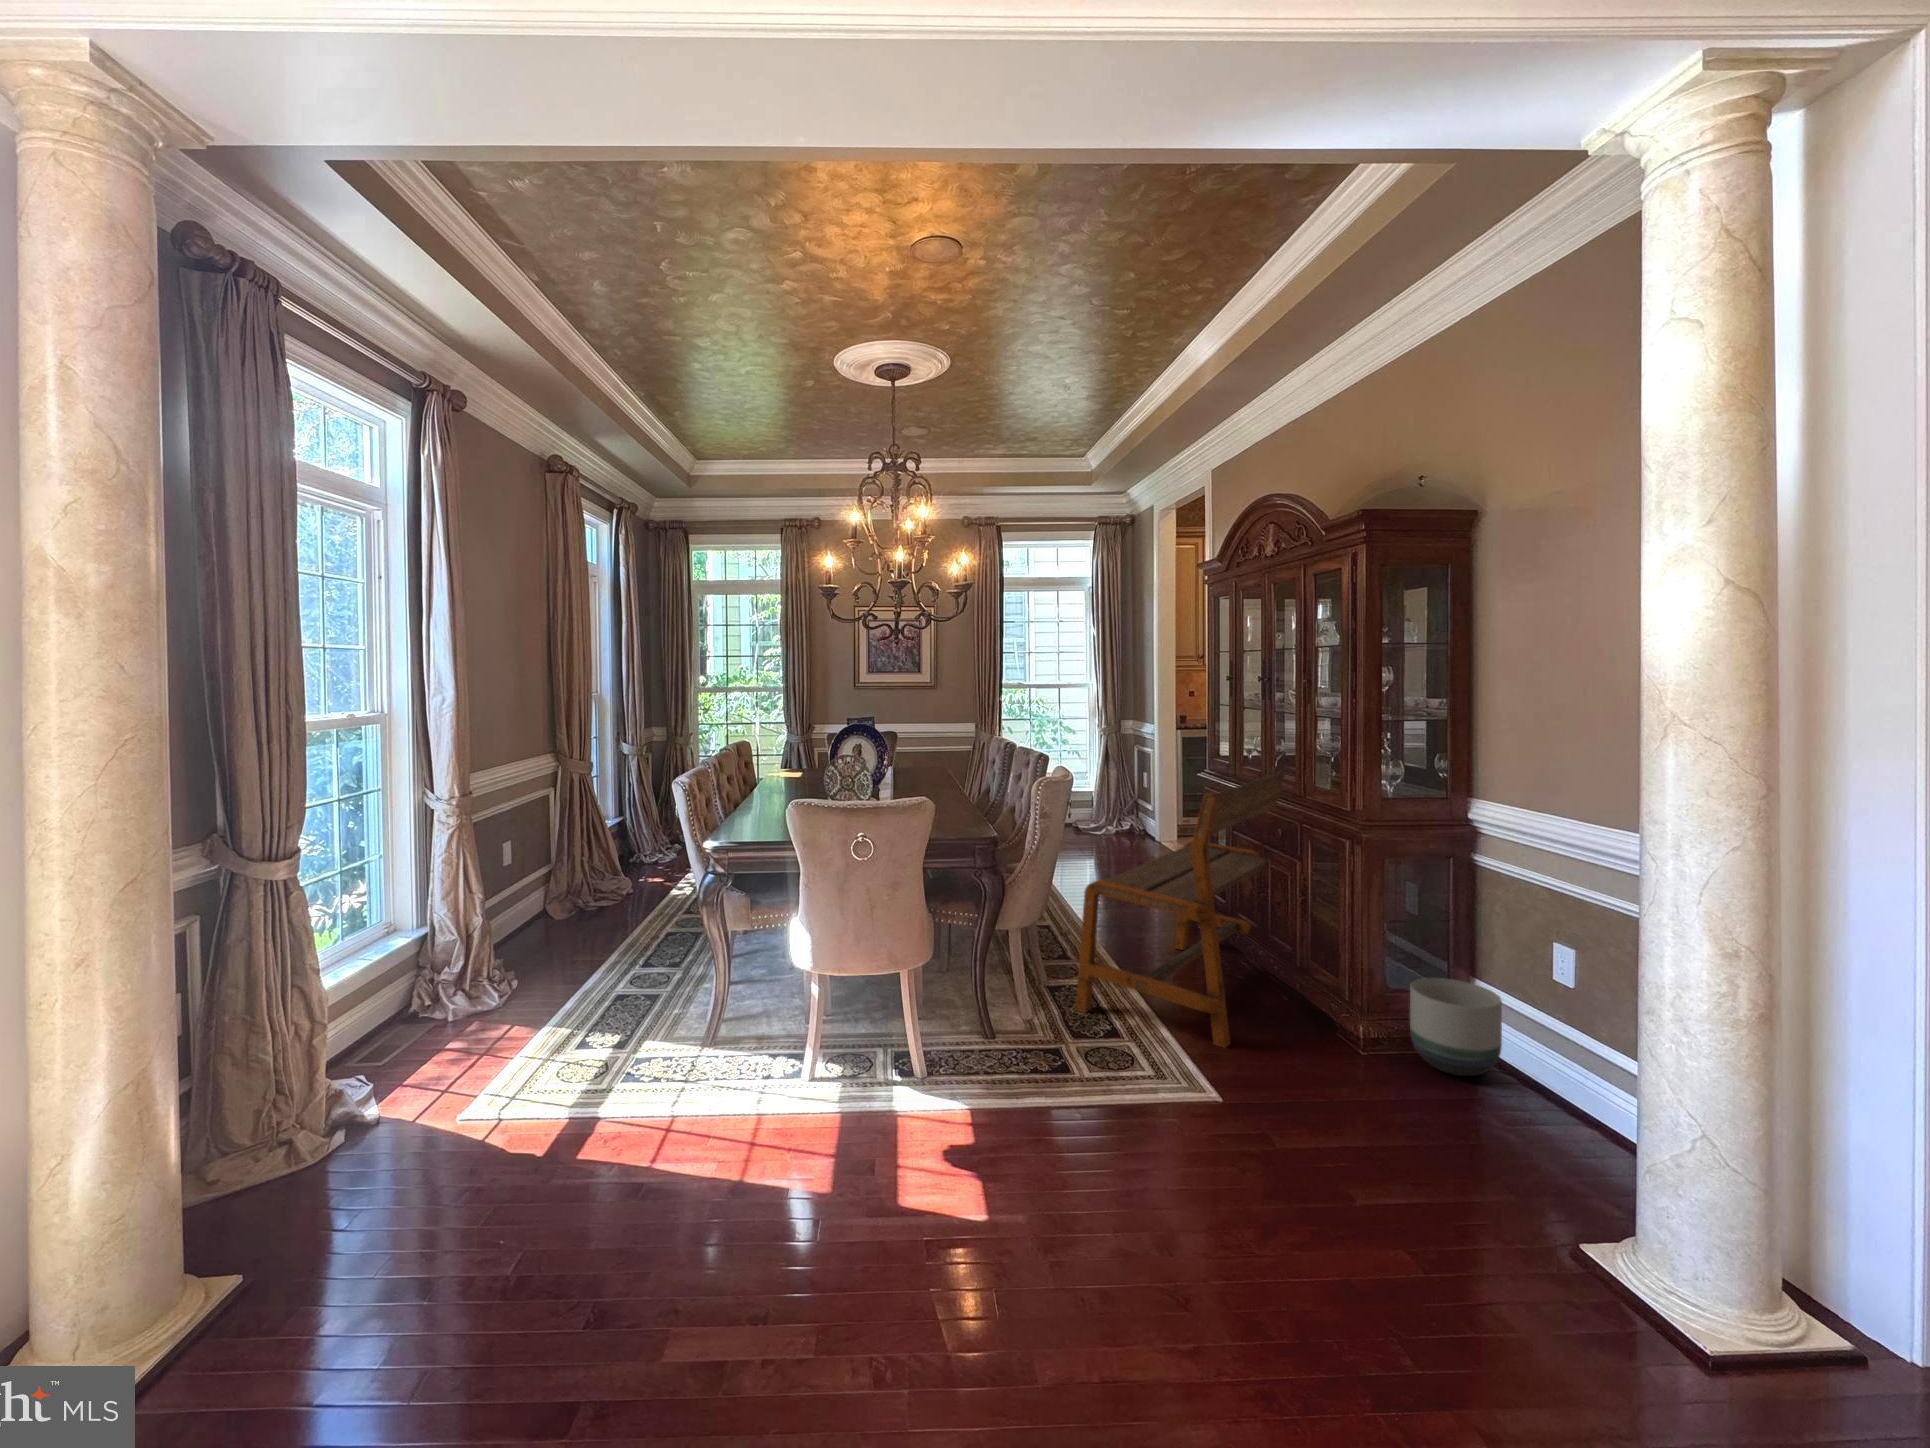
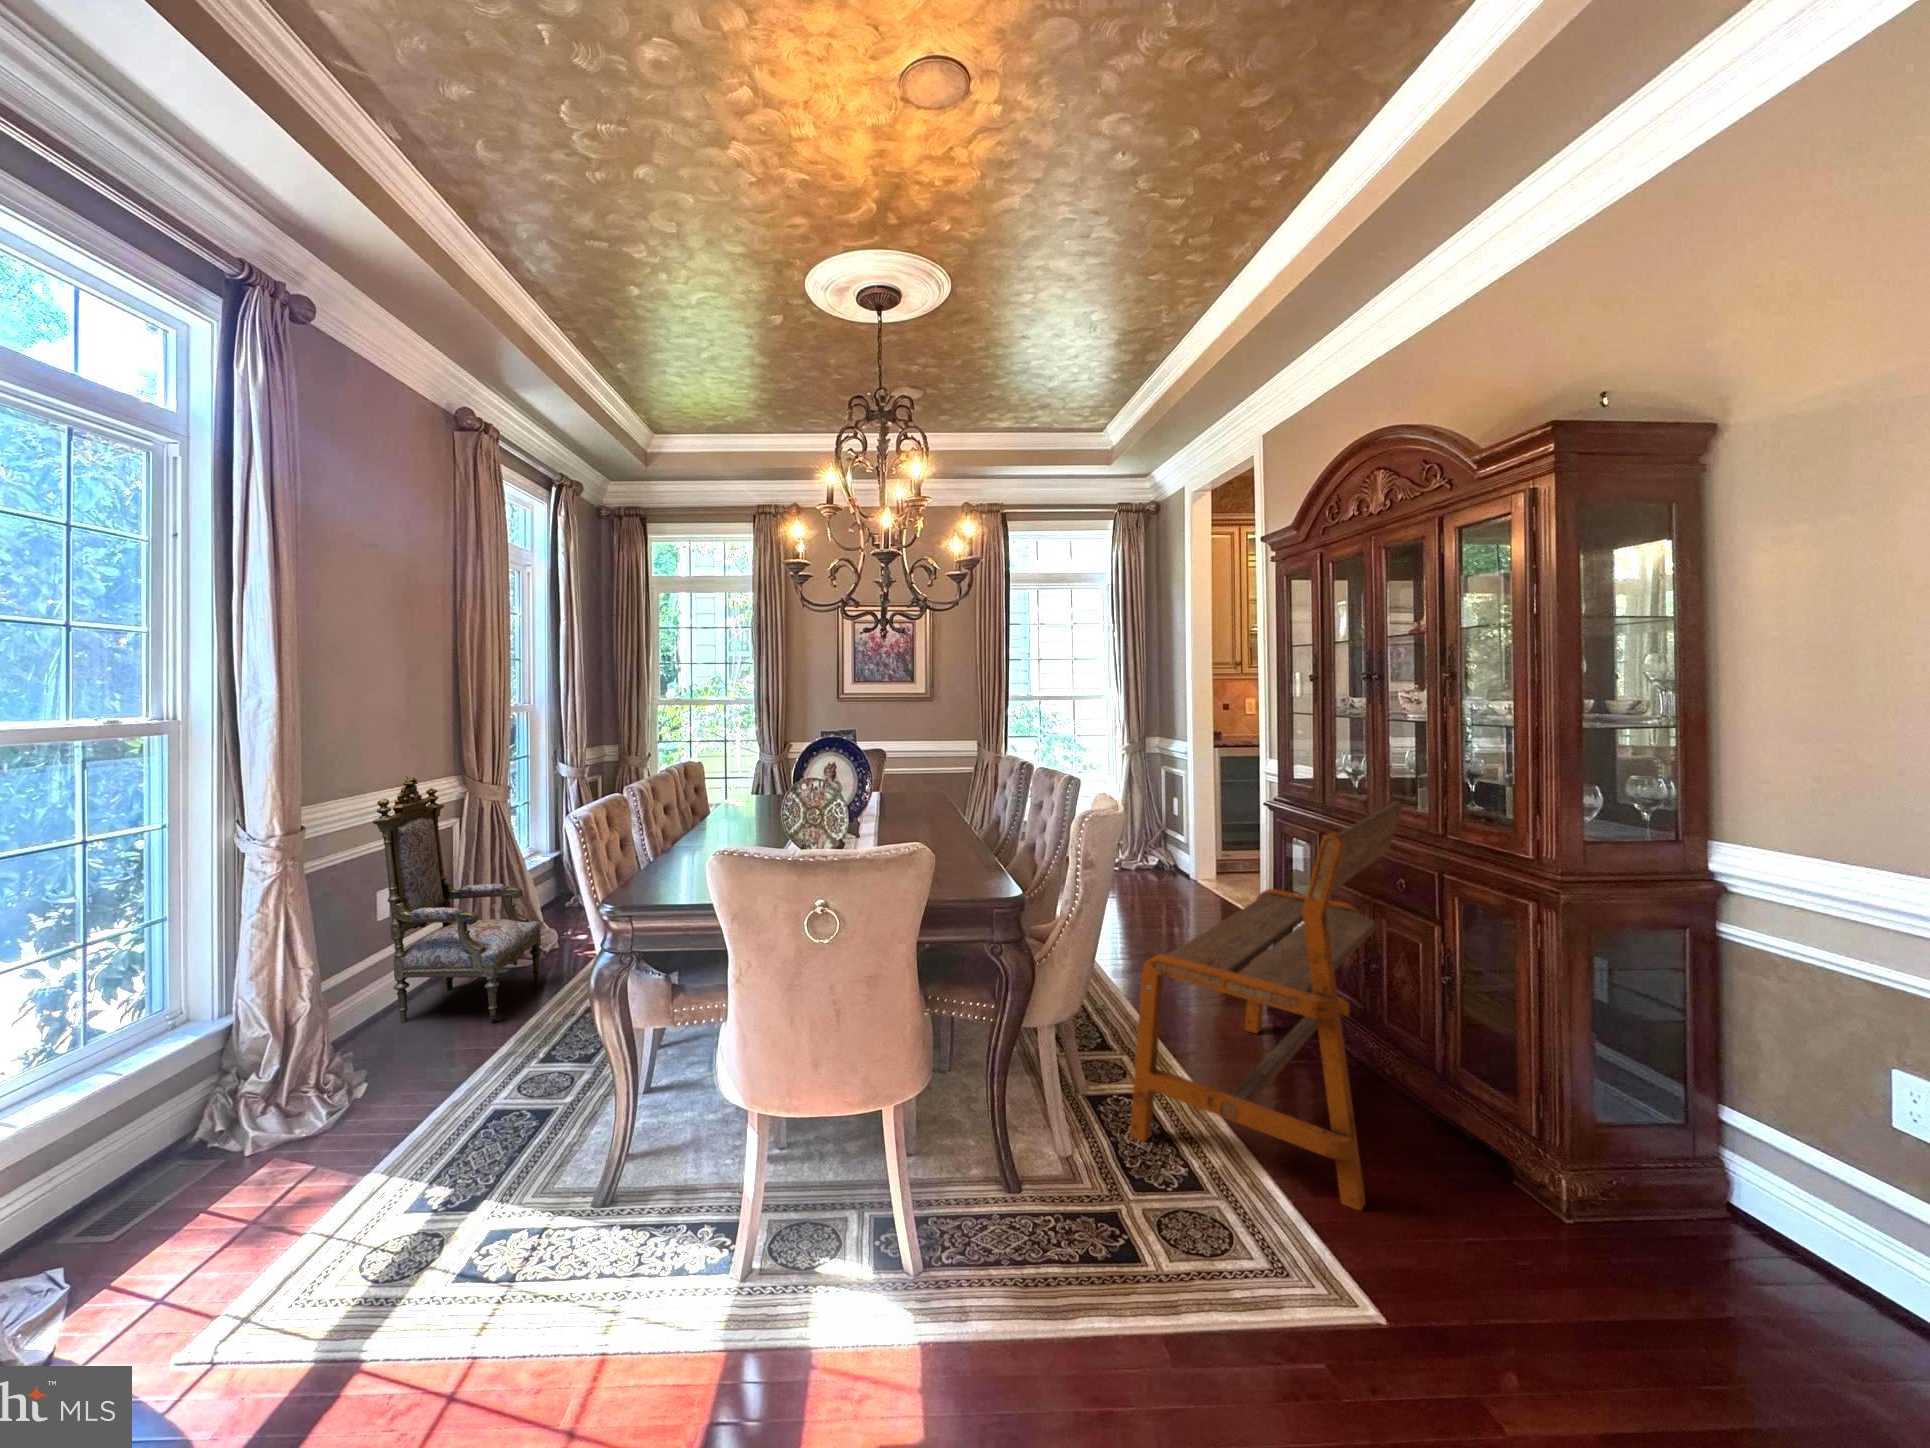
armchair: none [501,754,626,944] -> present [373,776,543,1022]
planter: present [1410,978,1502,1076] -> none [1642,1109,1805,1274]

